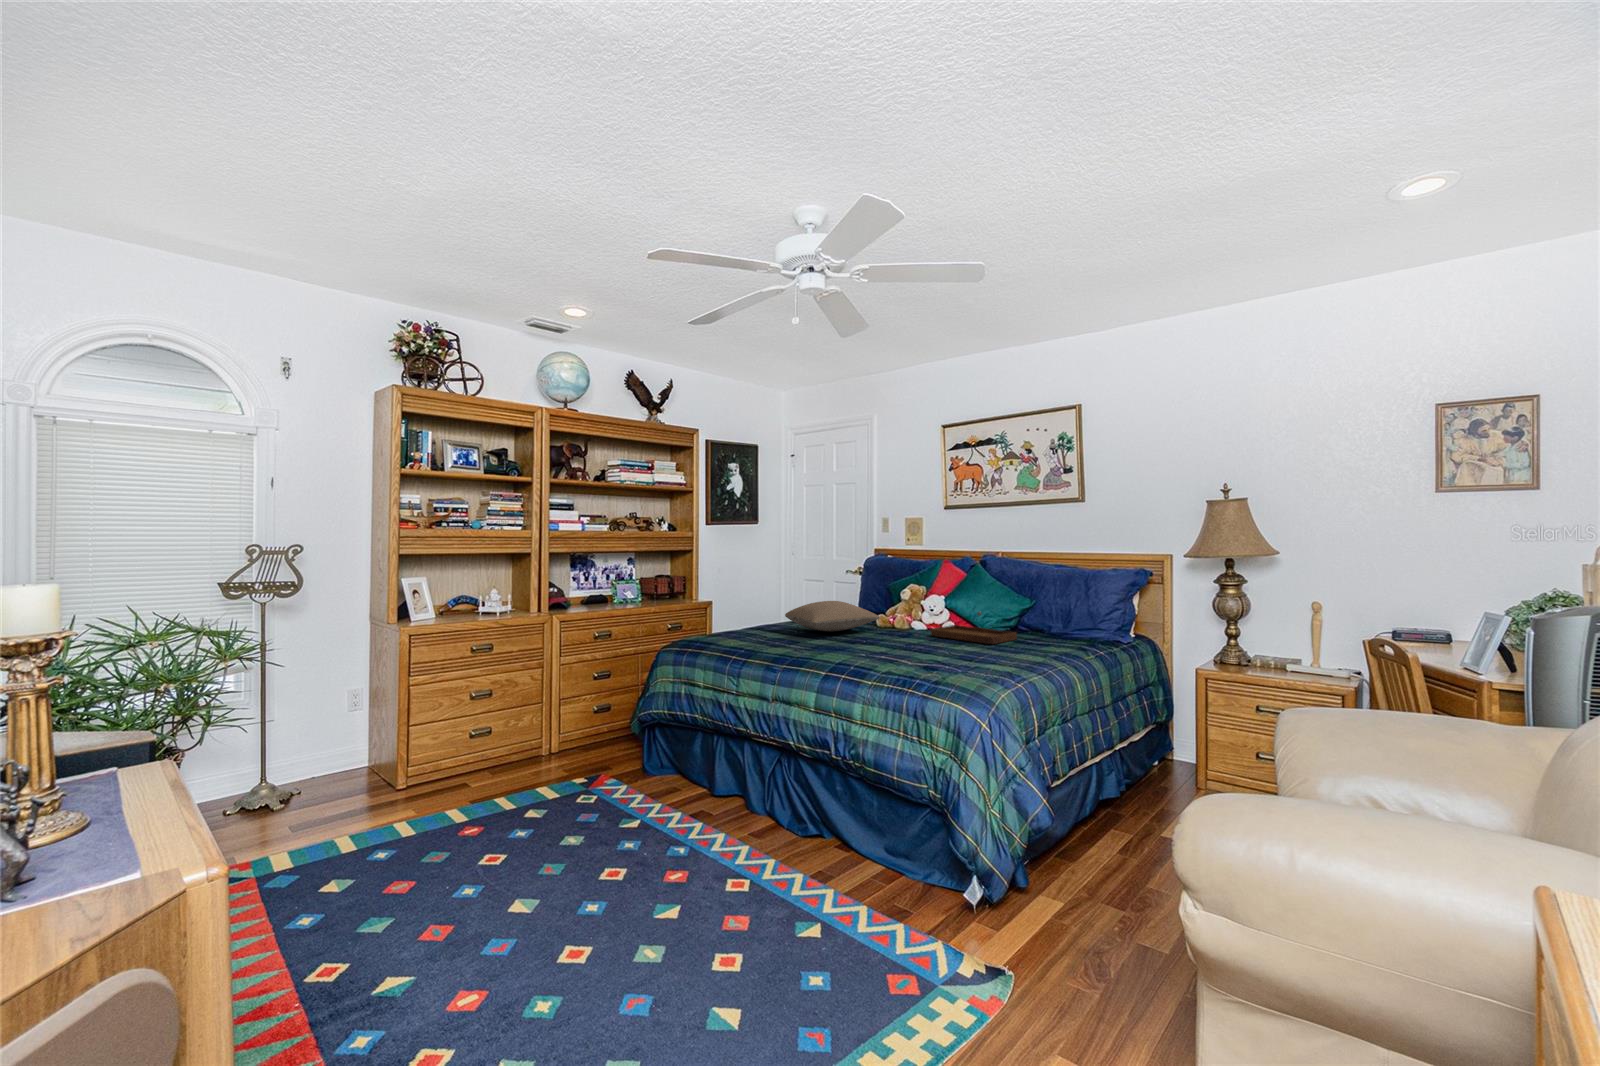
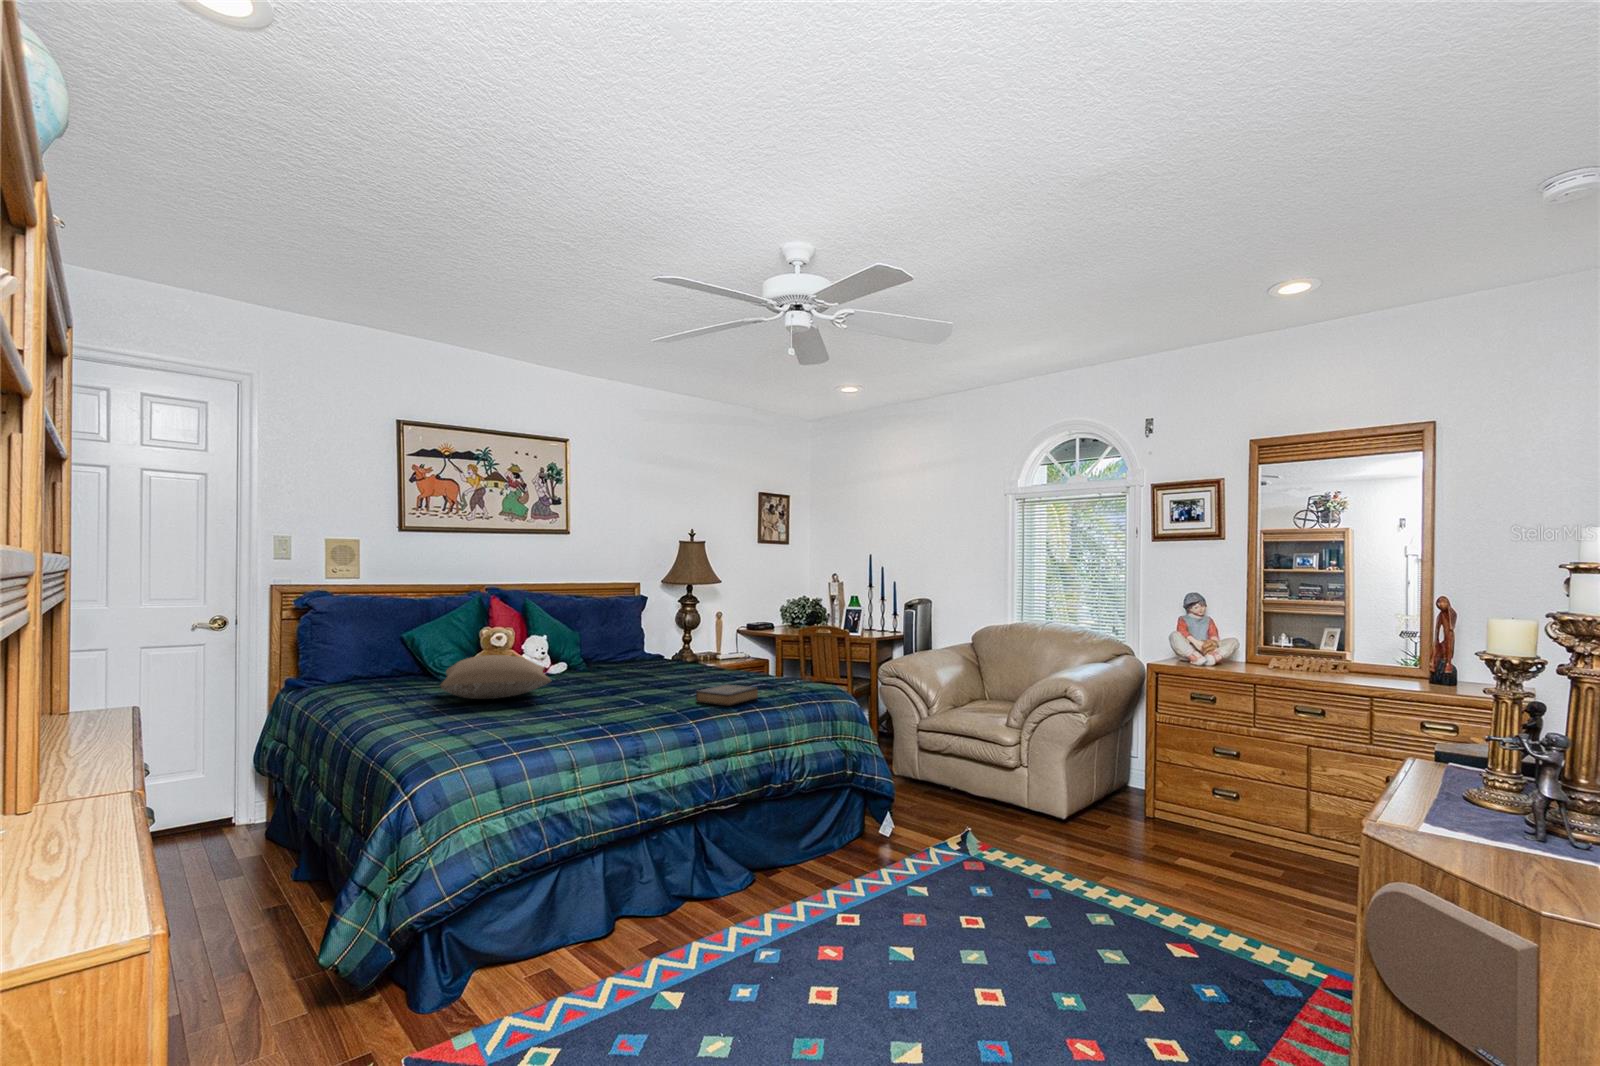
tray: present [930,612,1017,644] -> none [580,645,671,679]
hardback book: none [833,650,893,670] -> present [696,685,758,706]

